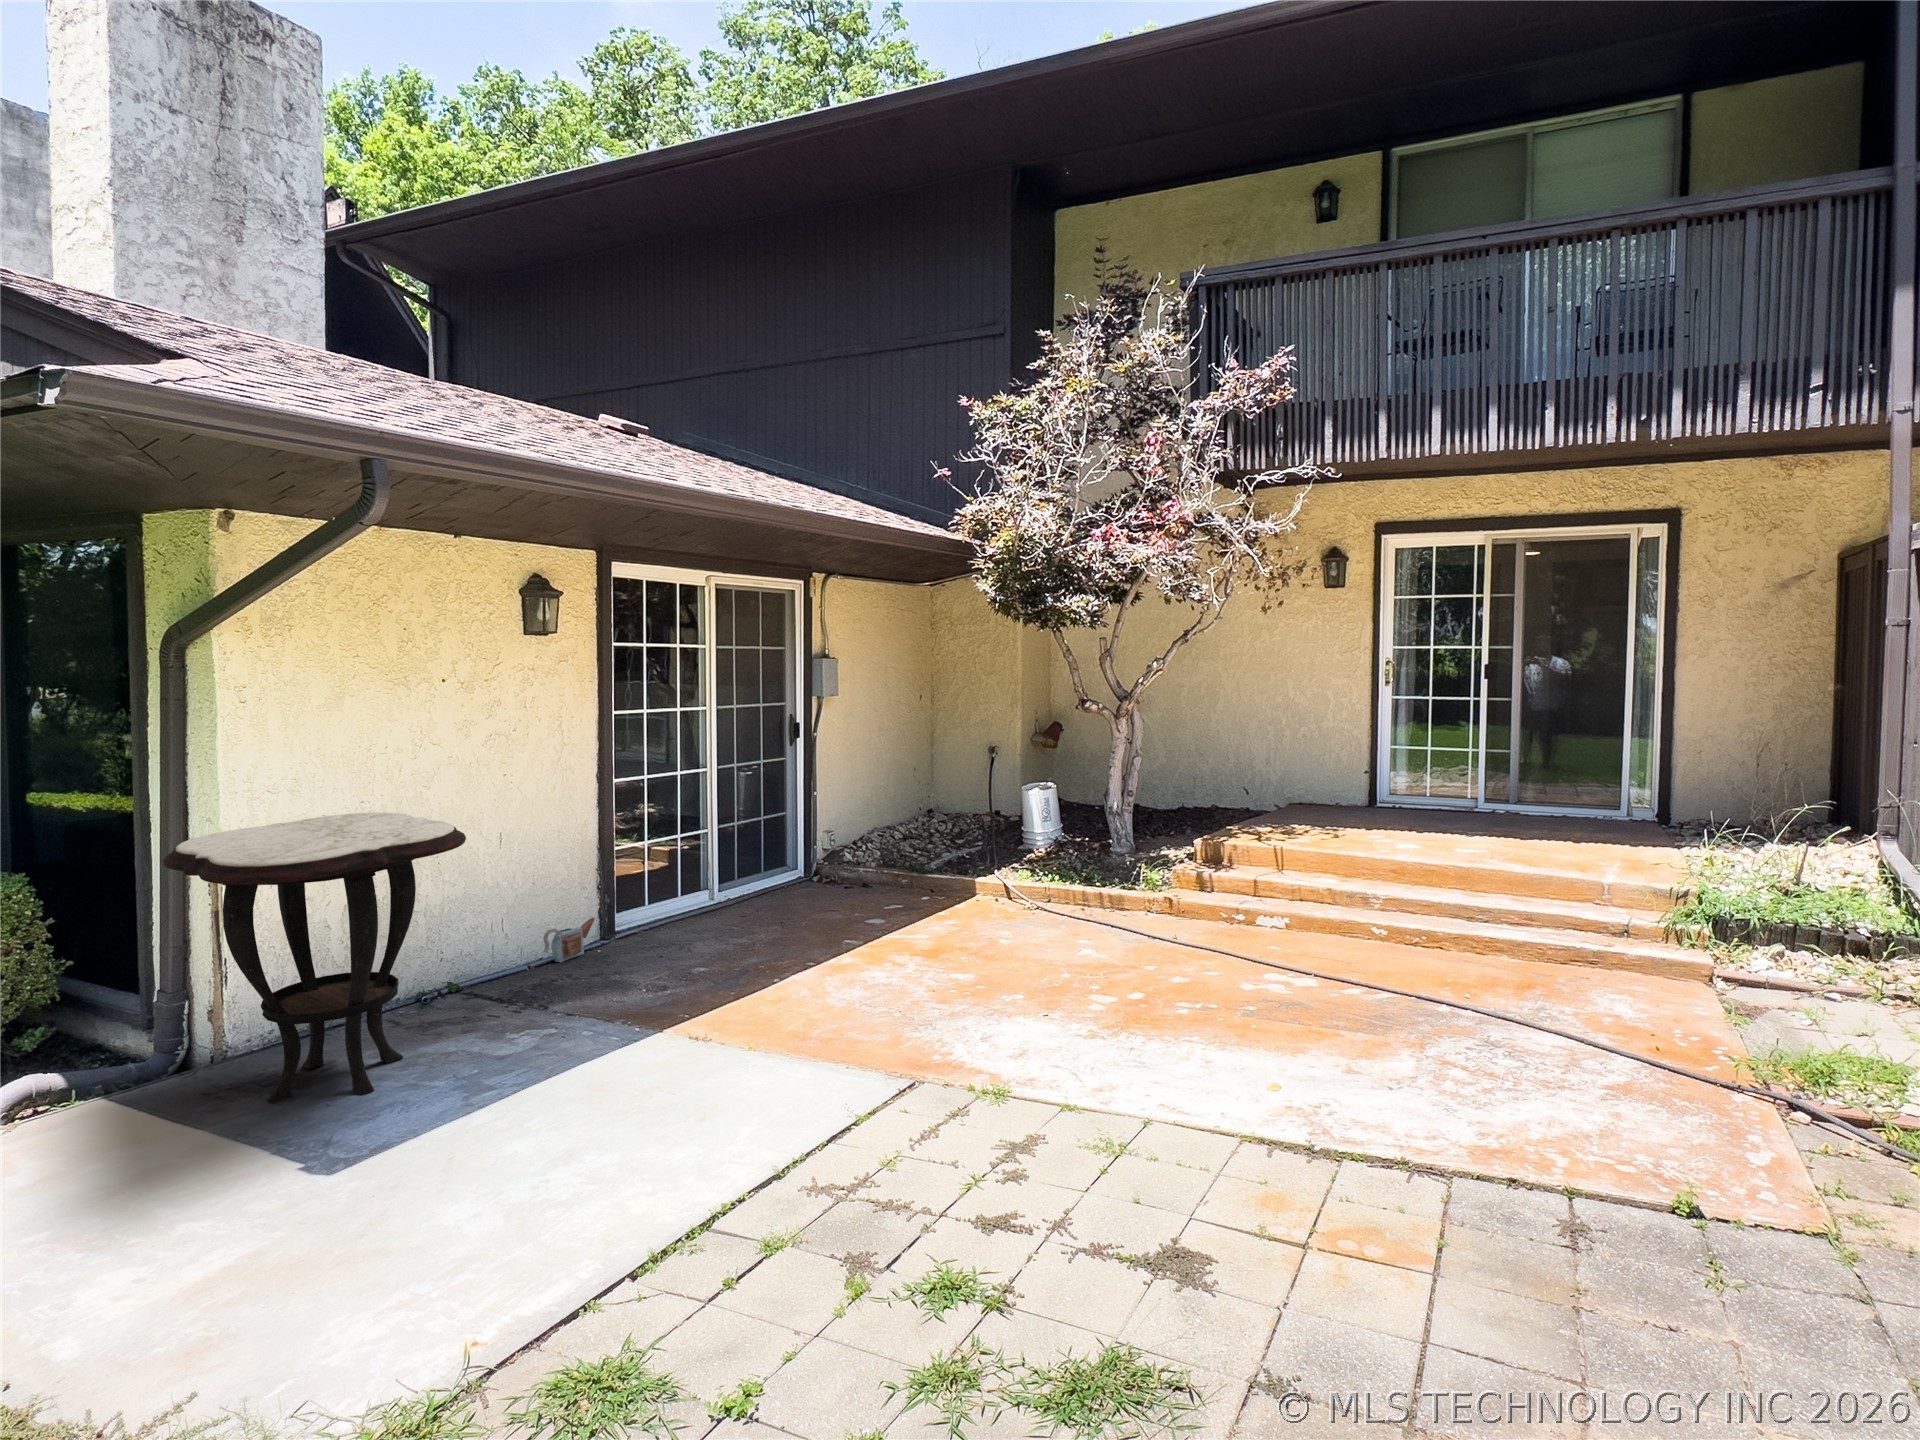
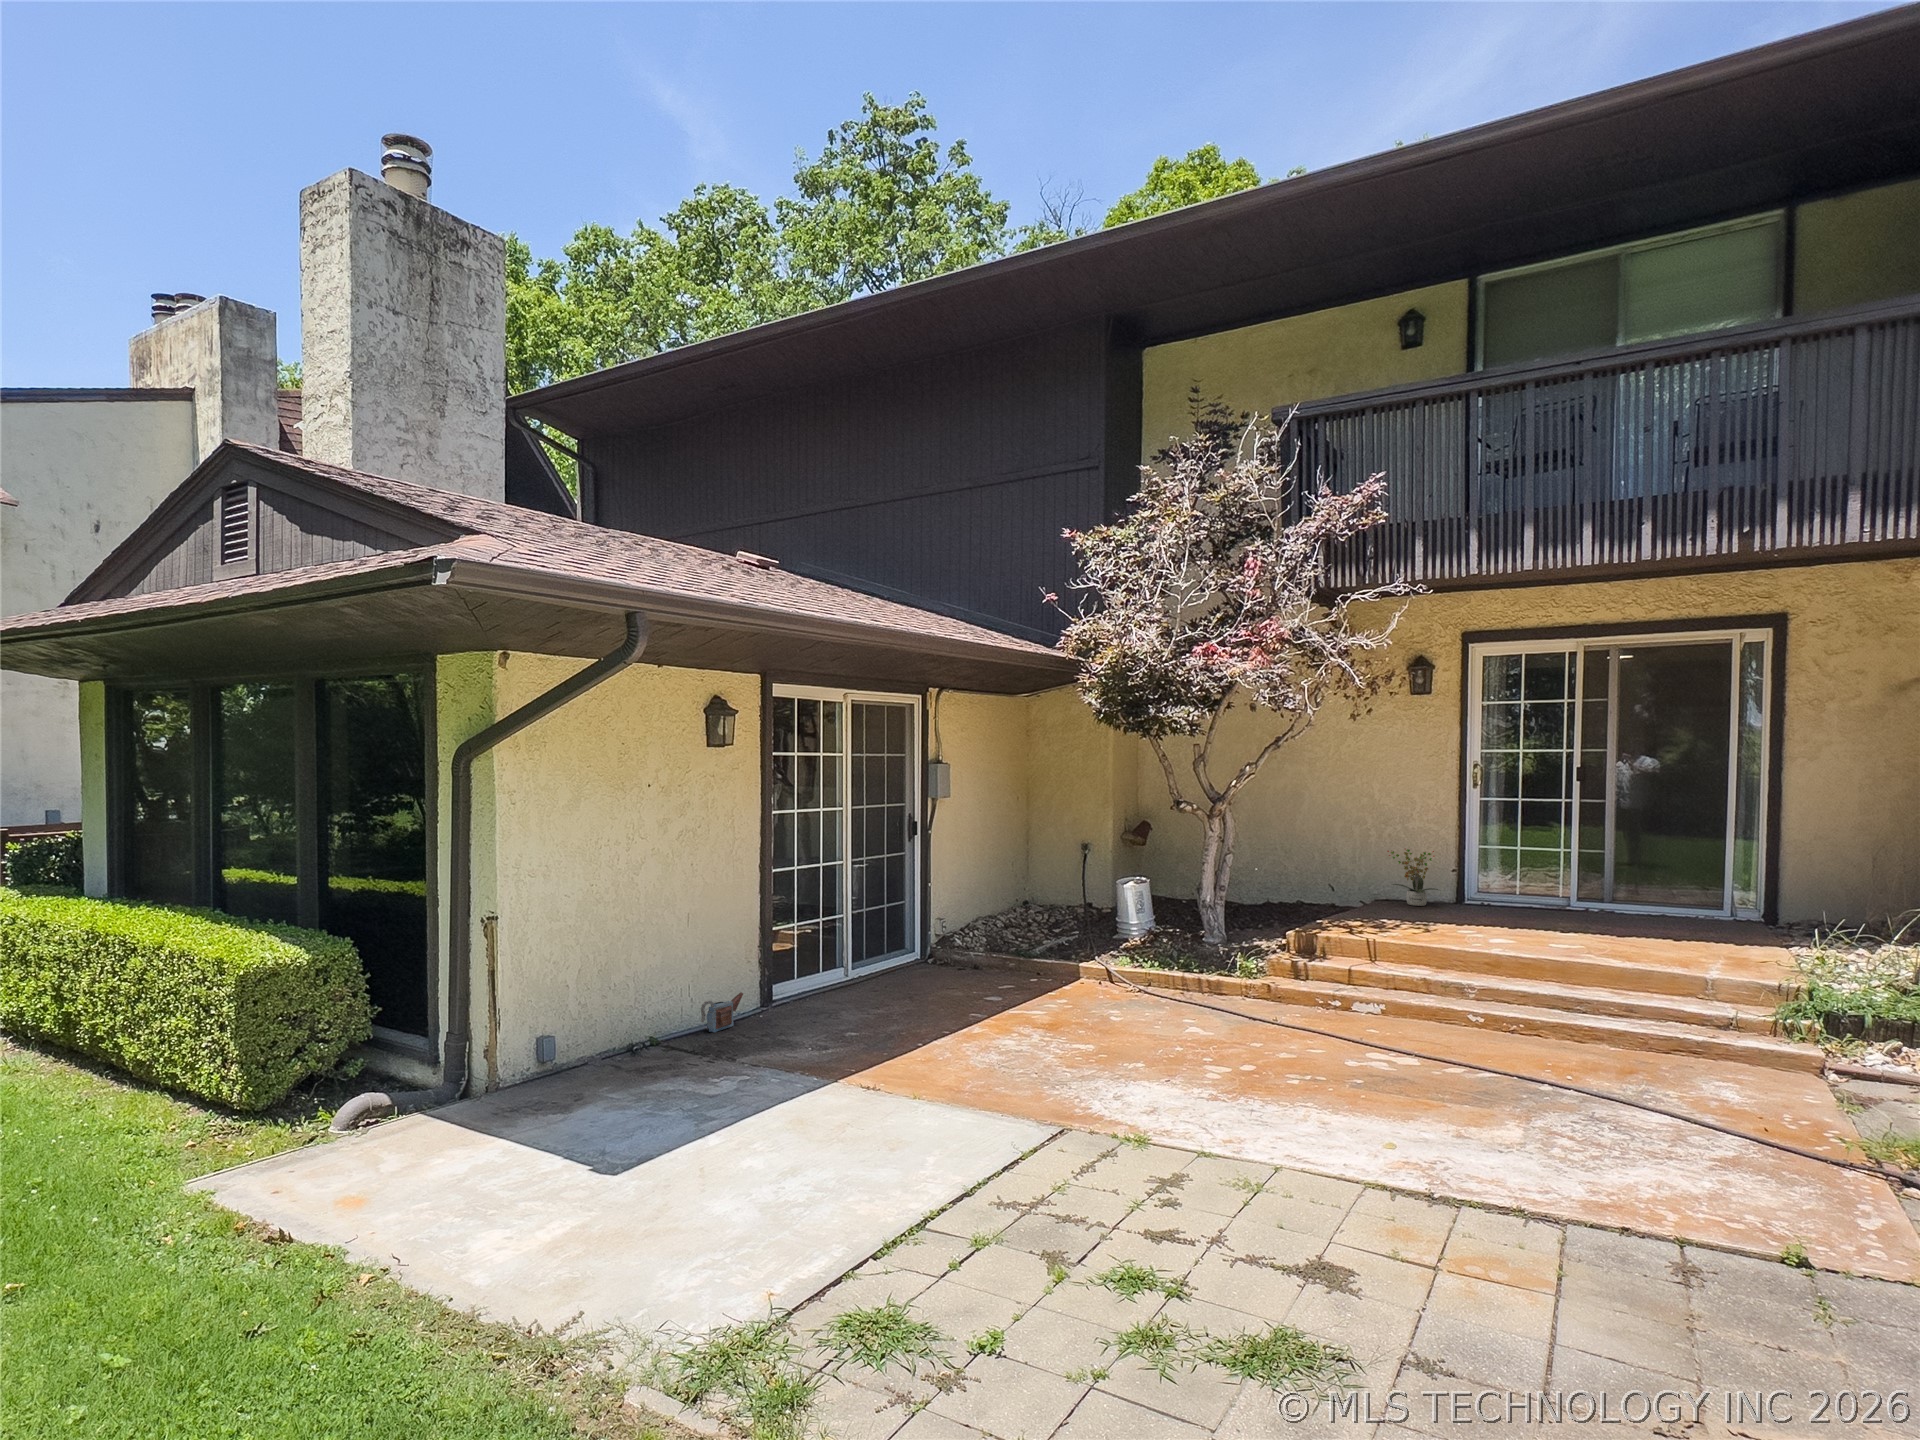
potted plant: none [1291,746,1342,805] -> present [1387,849,1438,906]
side table: present [163,813,466,1104] -> none [425,885,664,1136]

